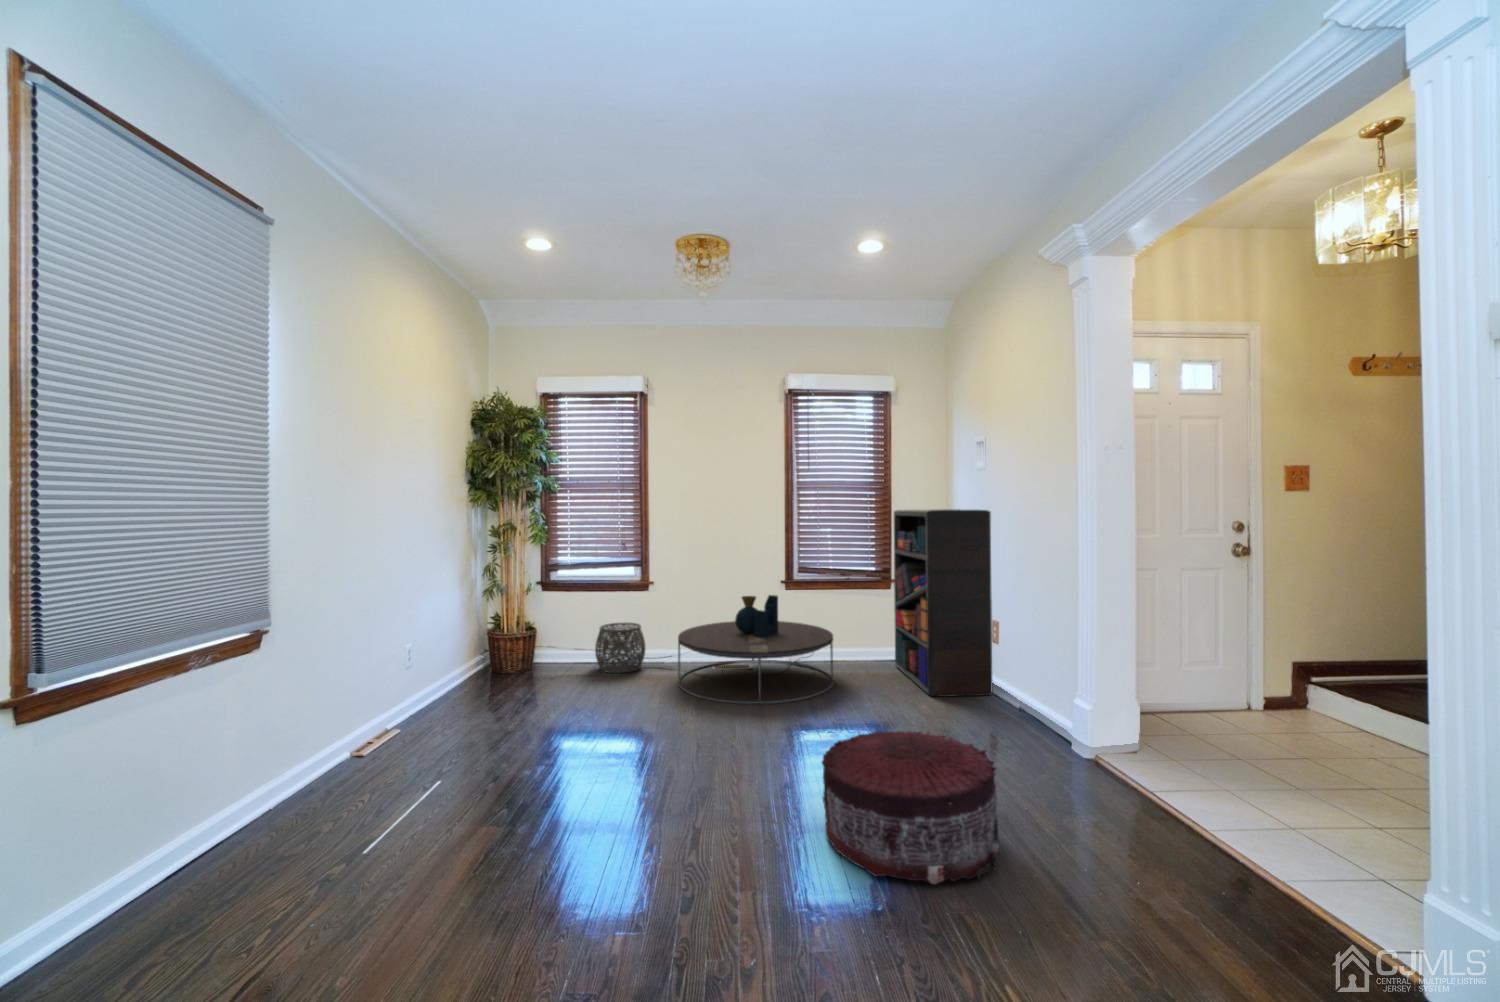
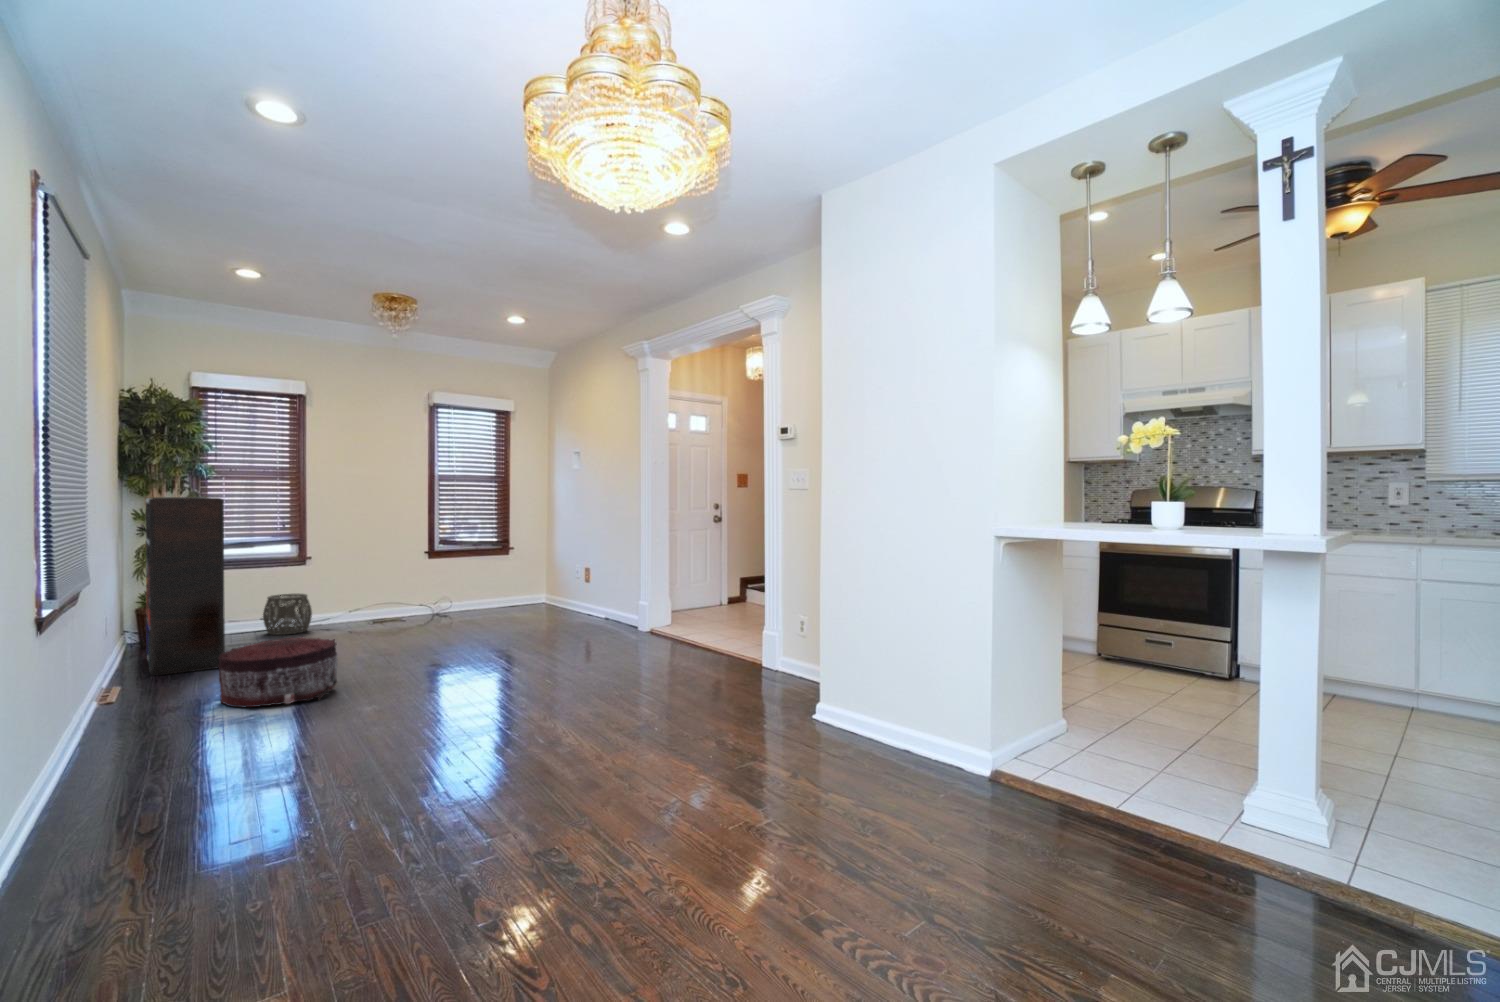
bookshelf: present [894,509,993,697] -> present [146,497,225,675]
coffee table: present [678,595,834,704] -> none [353,561,481,636]
pouf: present [822,731,999,884] -> present [218,637,338,707]

